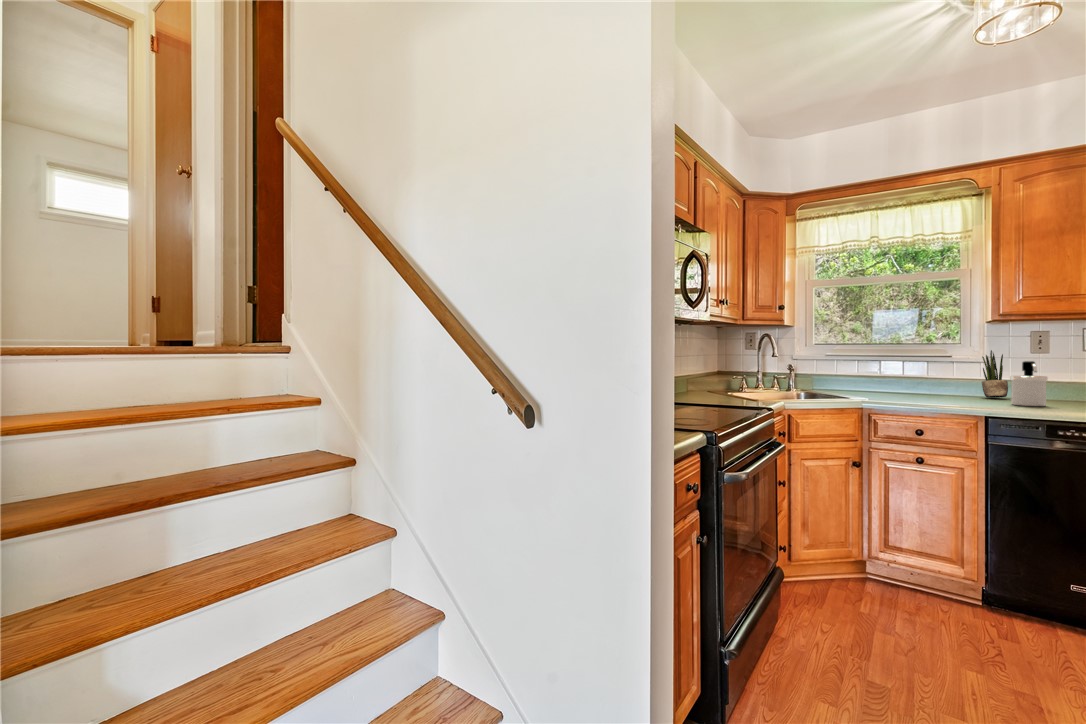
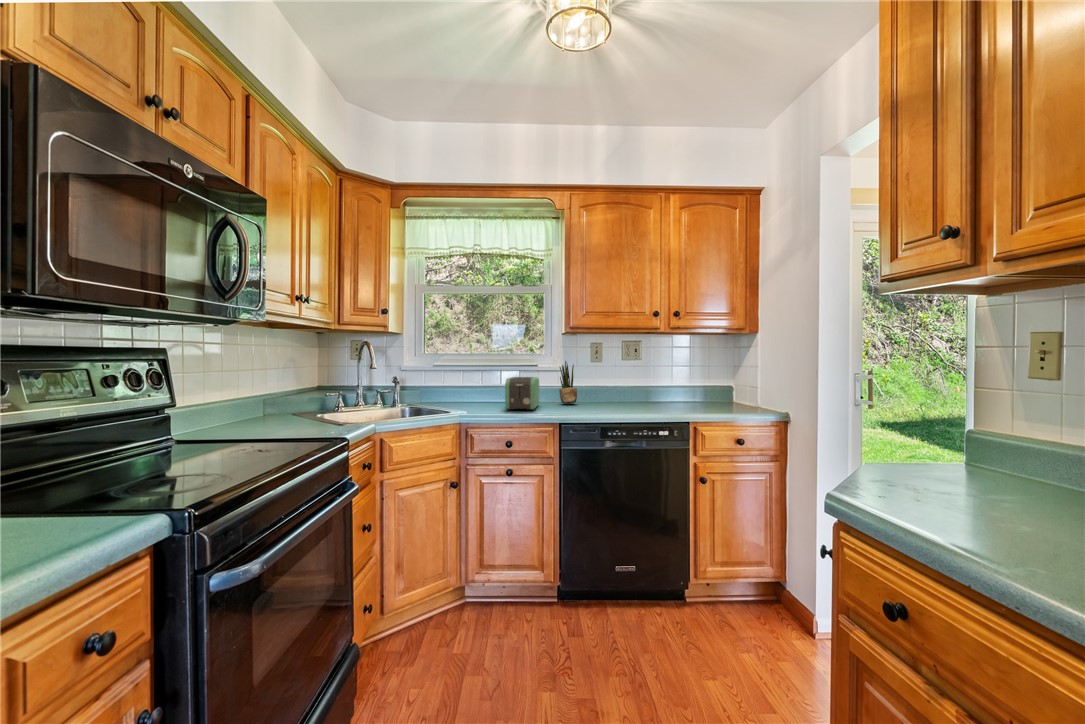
soap dispenser: present [1010,361,1048,406] -> none [577,372,602,412]
toaster: none [912,367,954,401] -> present [505,377,539,410]

